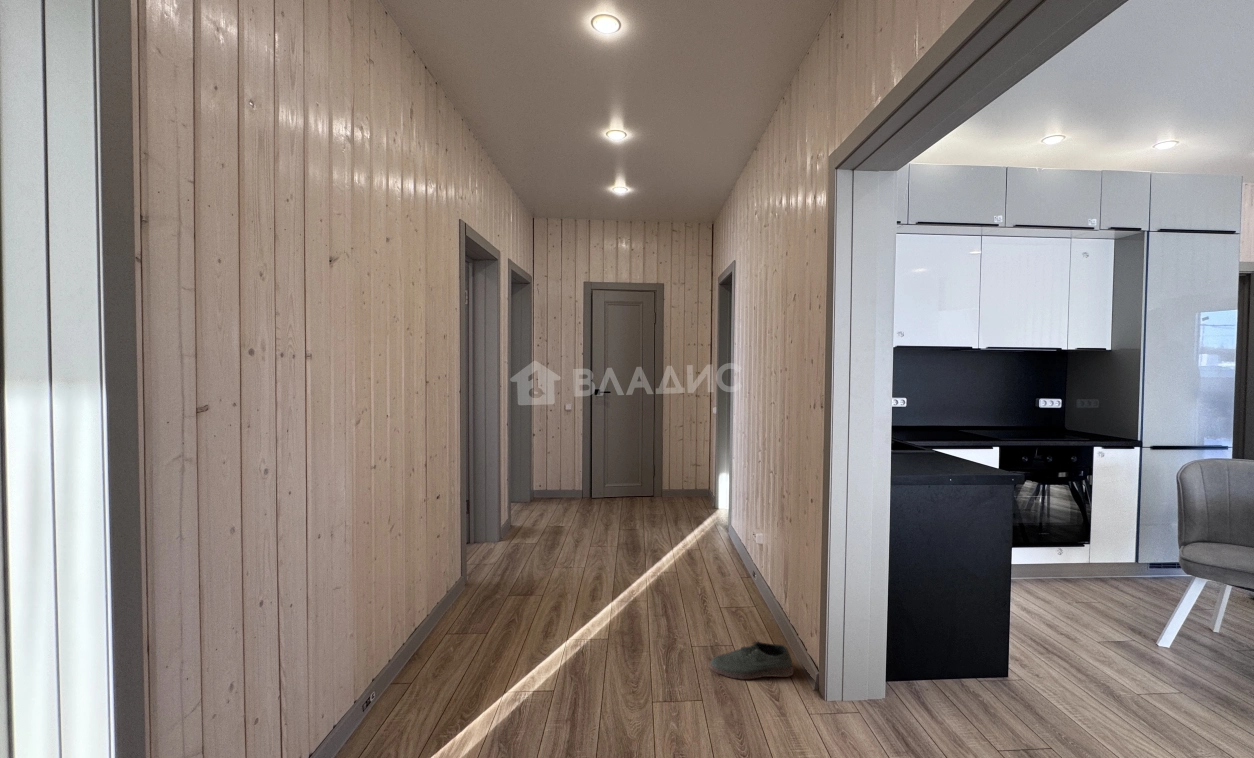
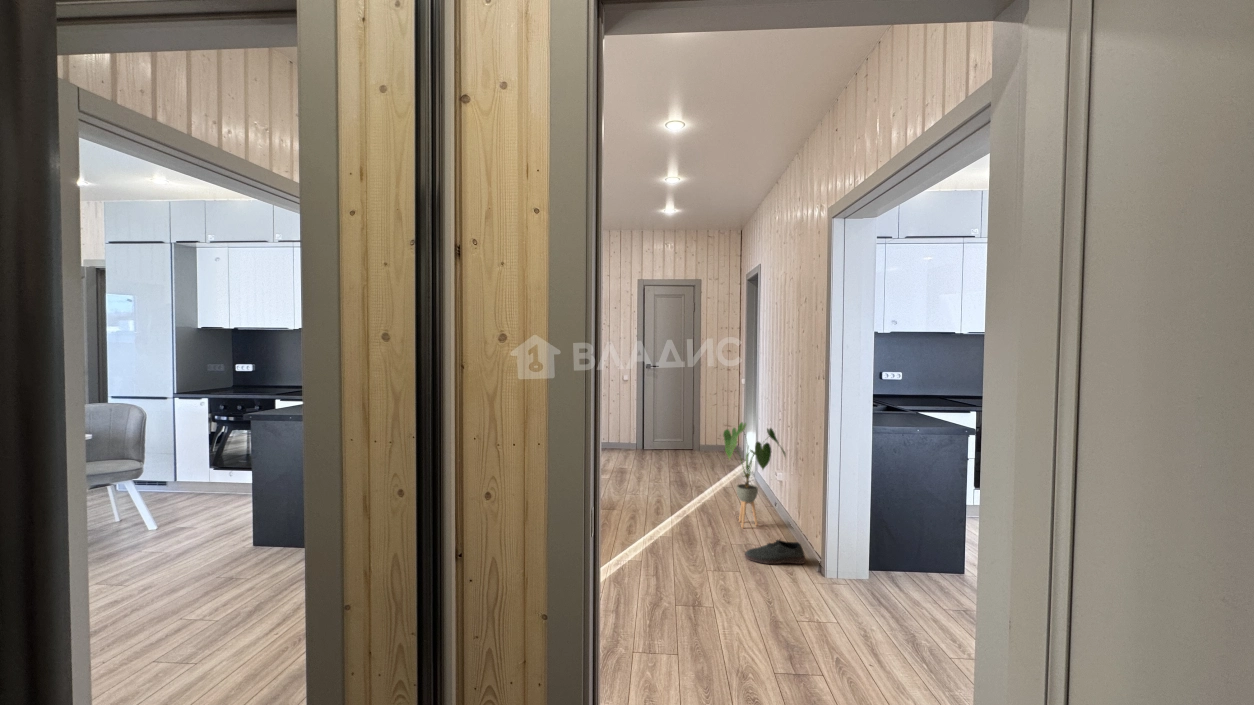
house plant: none [682,471,766,616] -> present [723,423,786,528]

